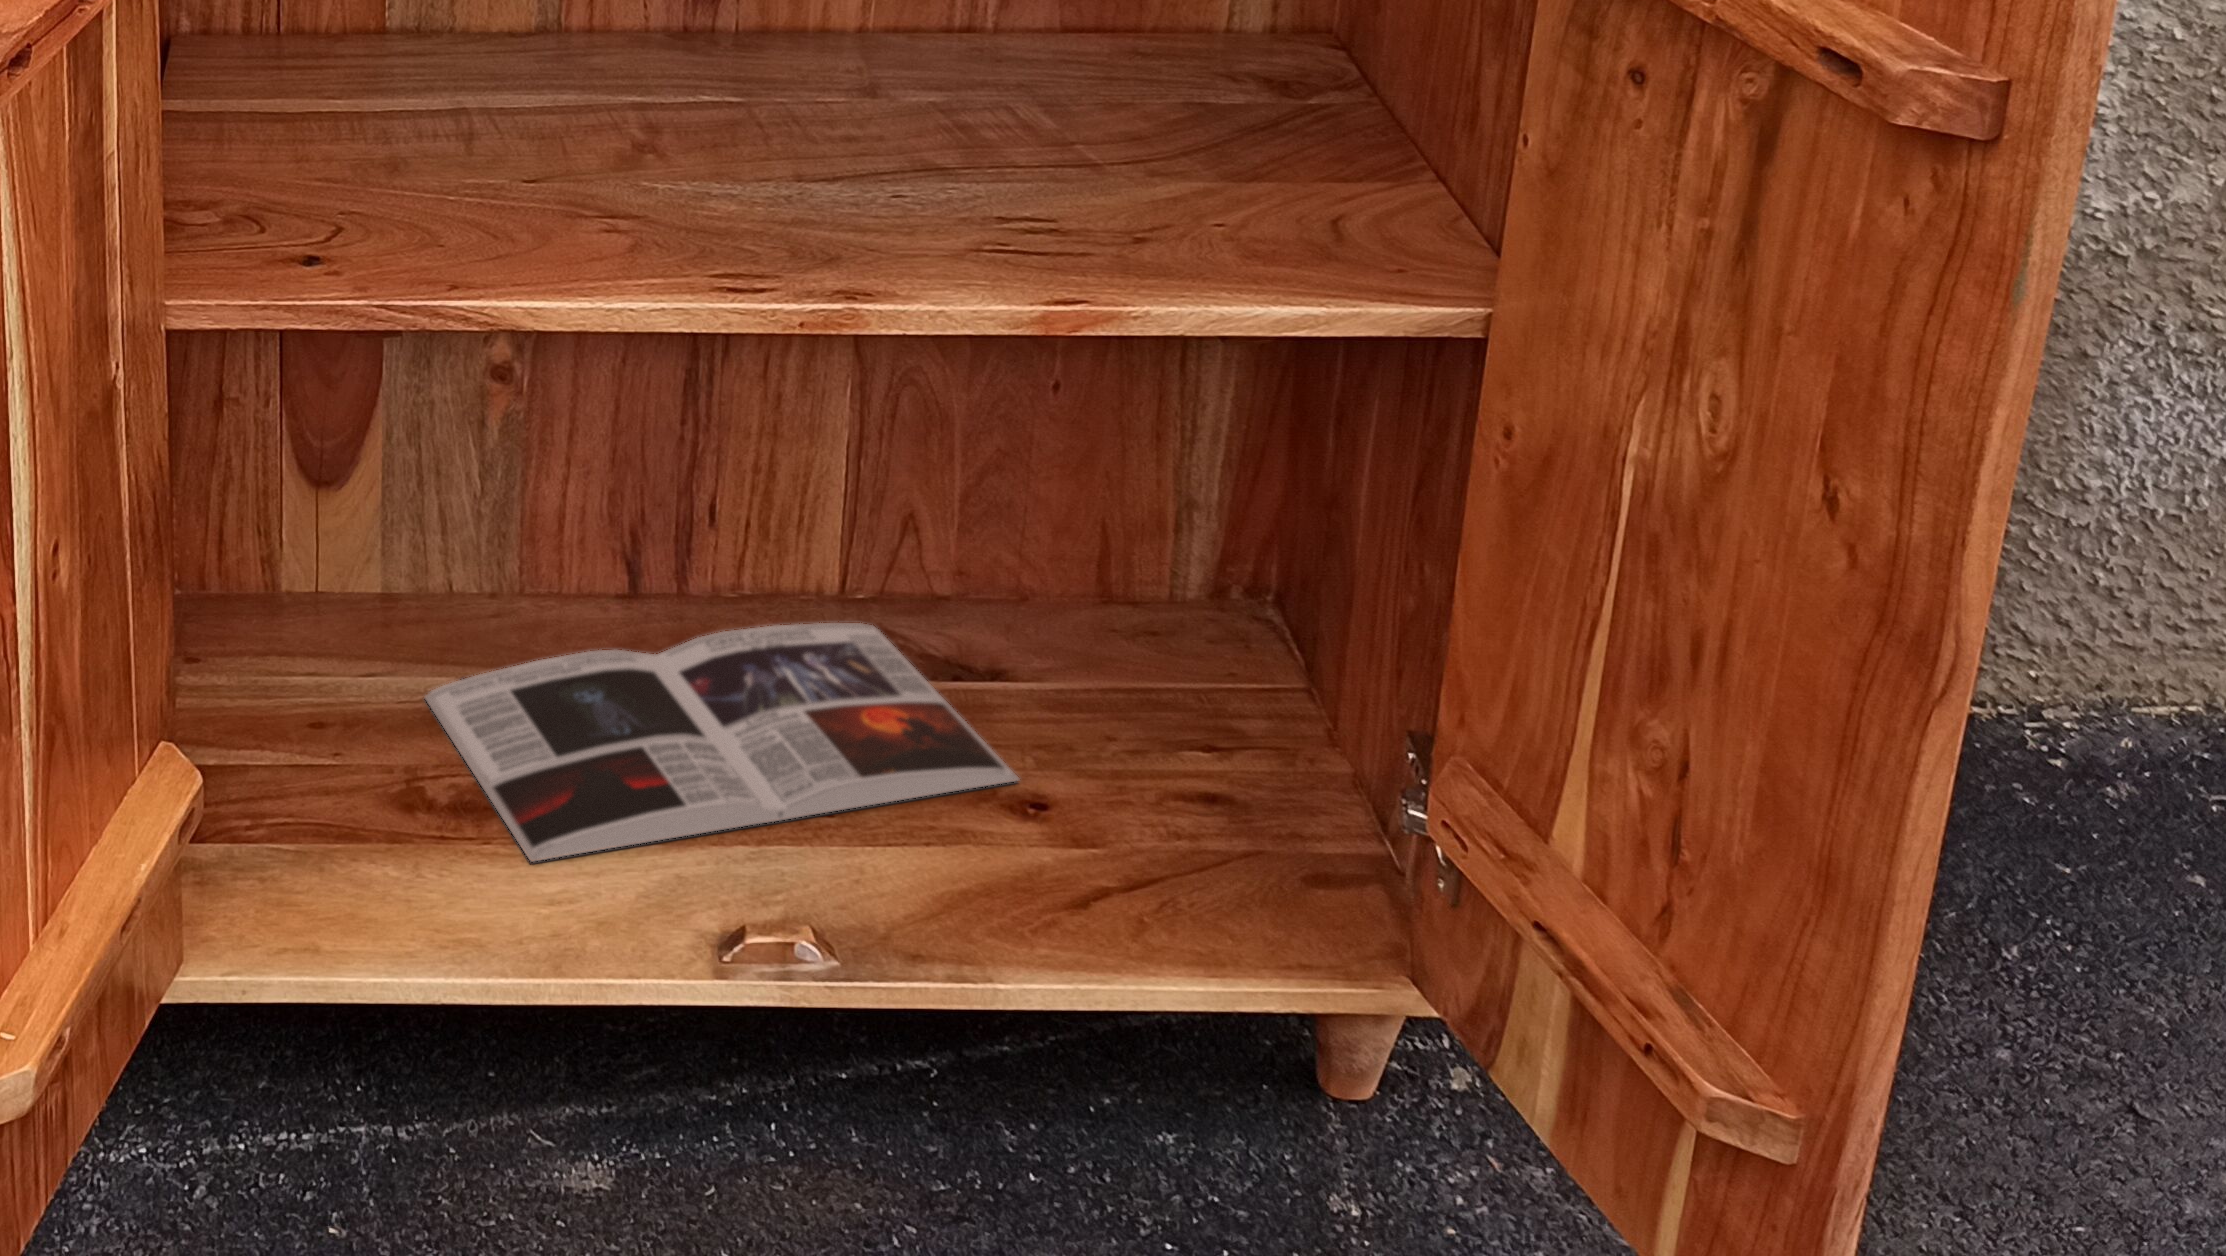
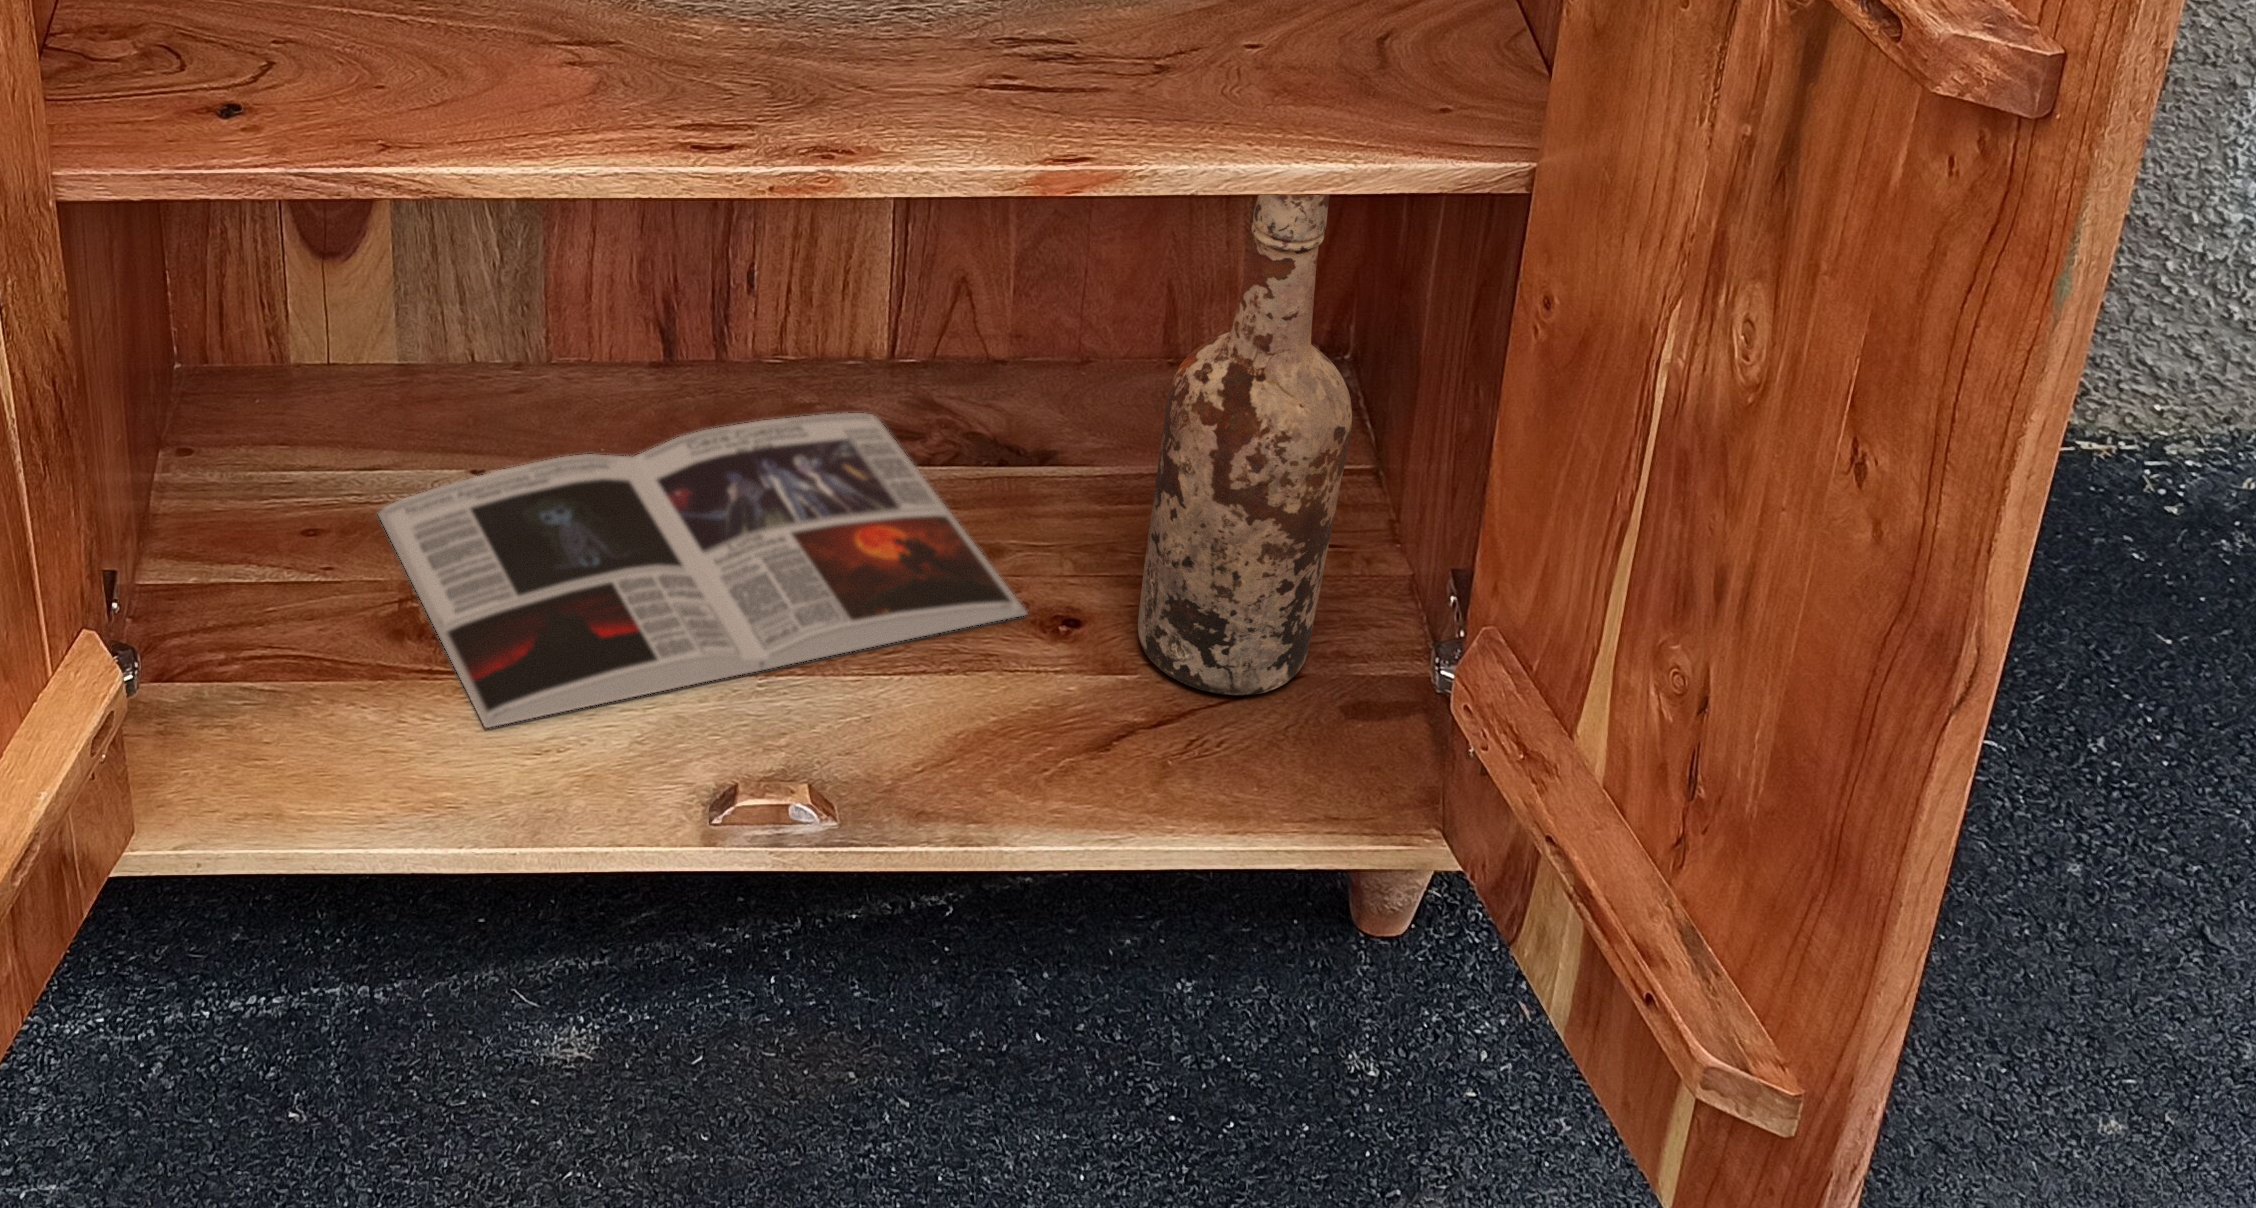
wine bottle: none [1120,338,1303,843] -> present [1138,195,1352,695]

